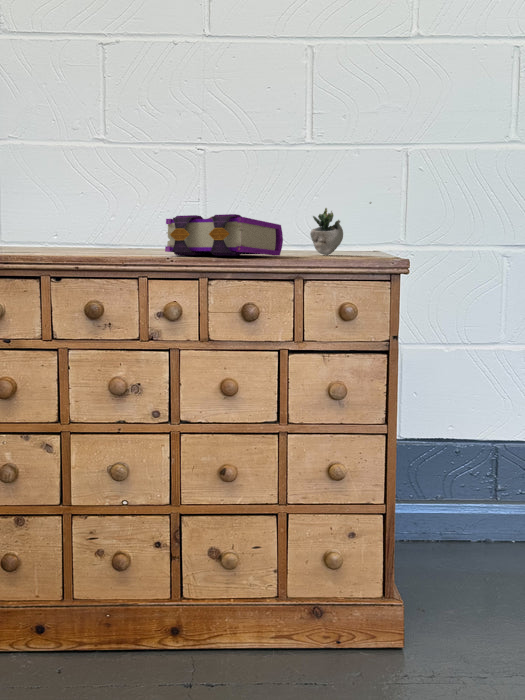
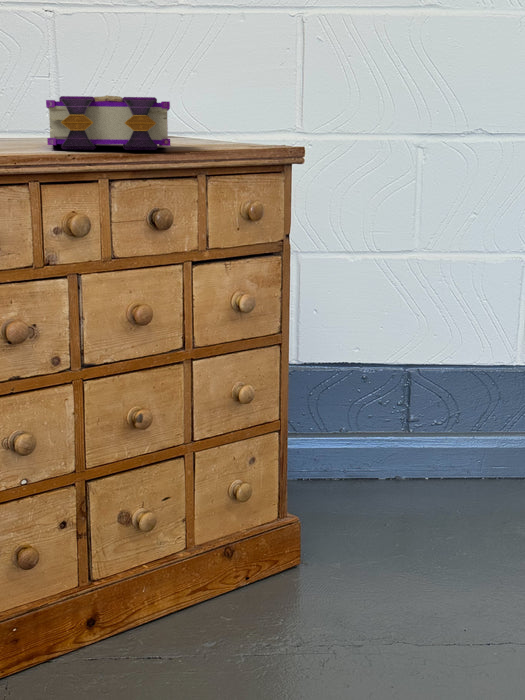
succulent plant: present [310,202,371,255] -> none [165,79,241,142]

